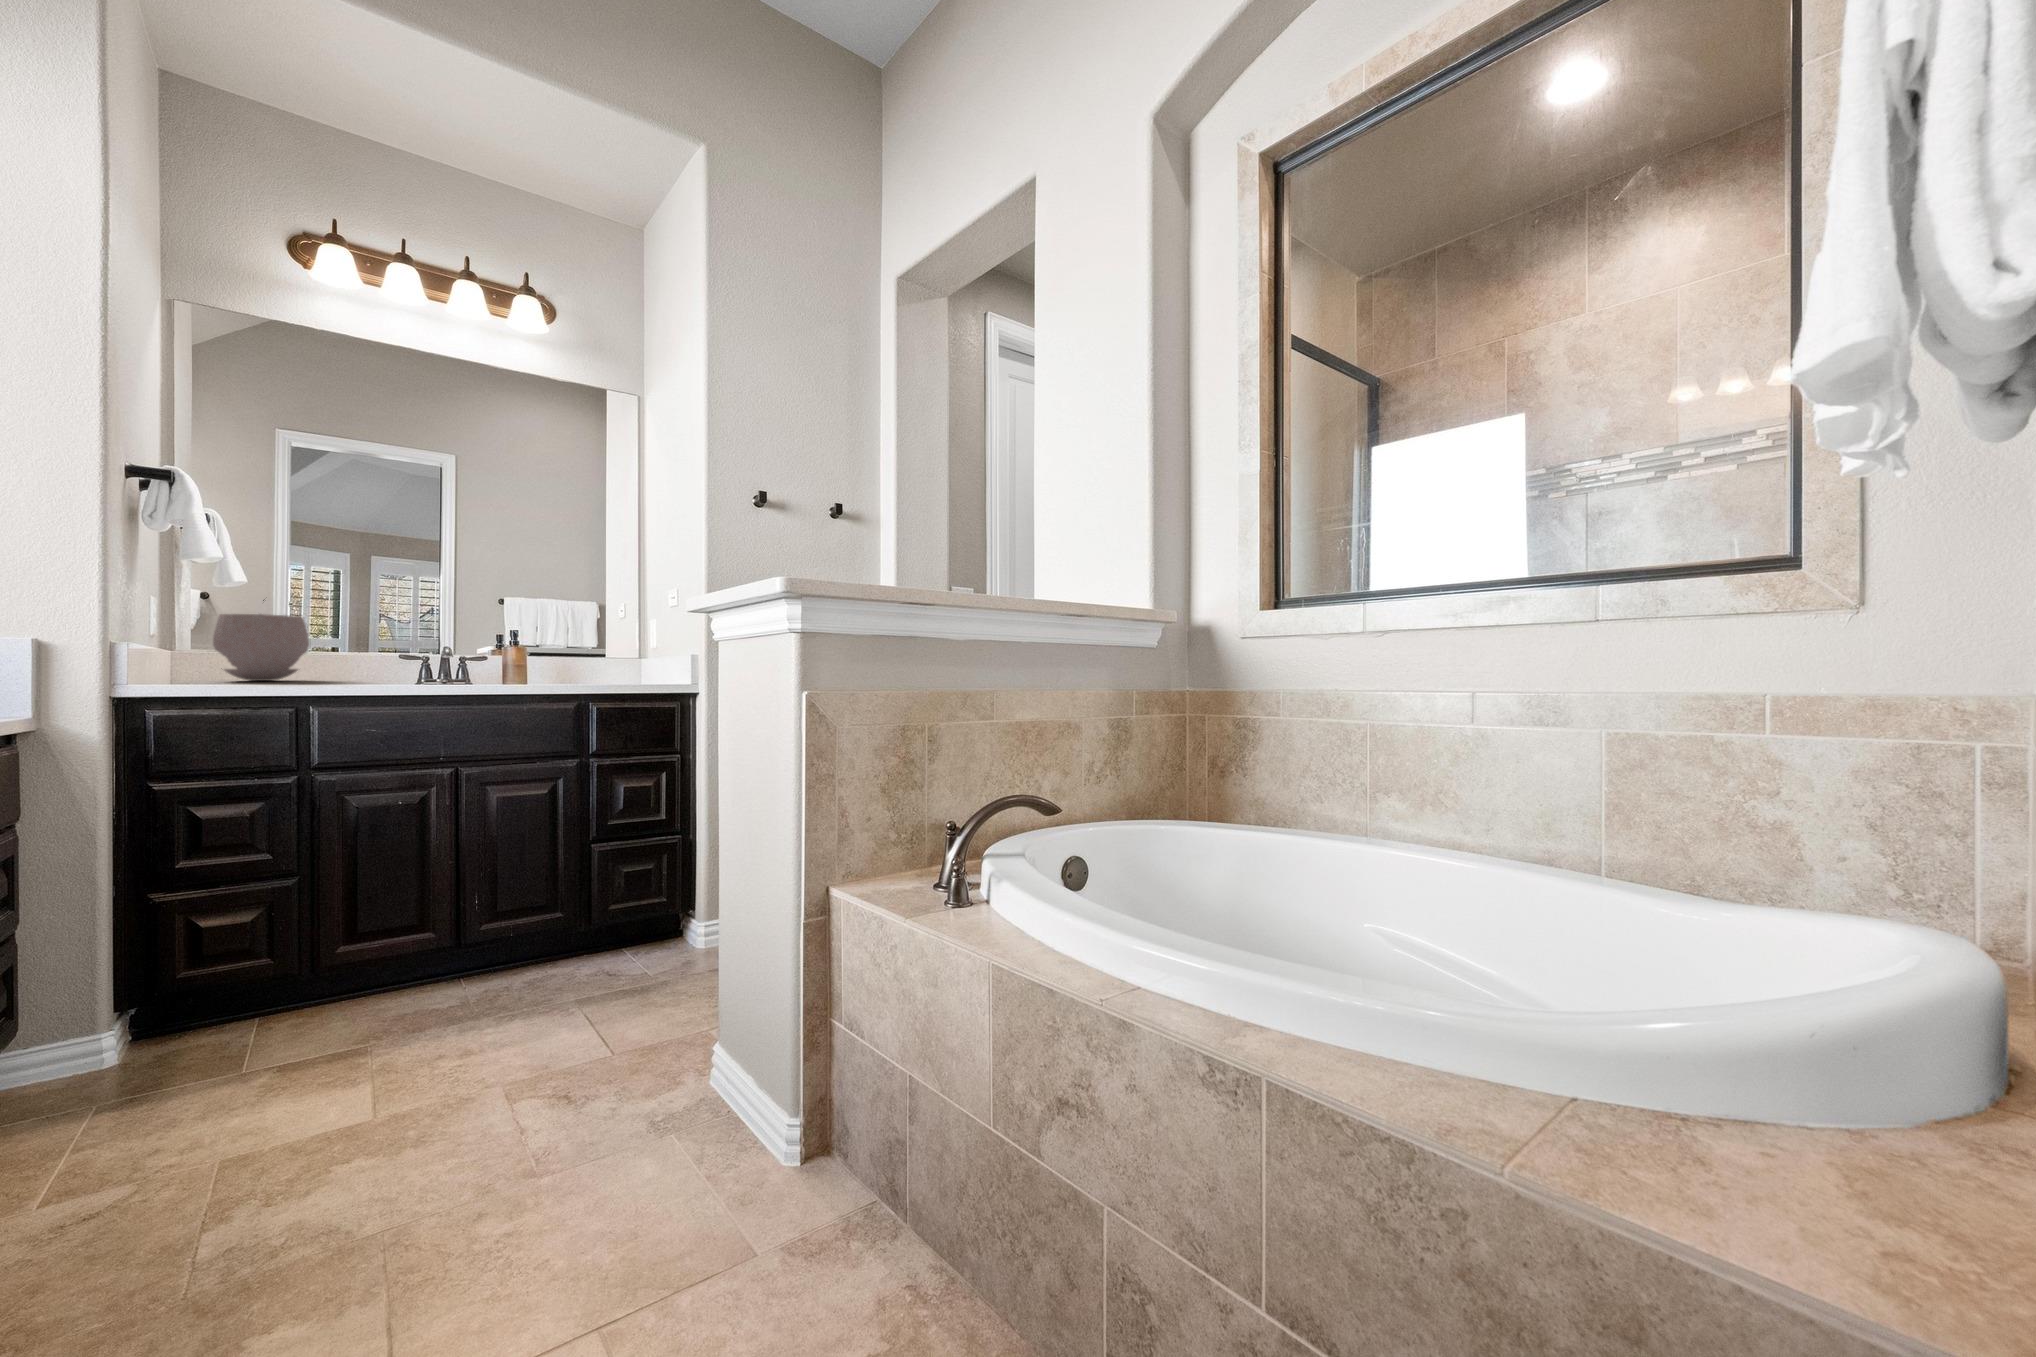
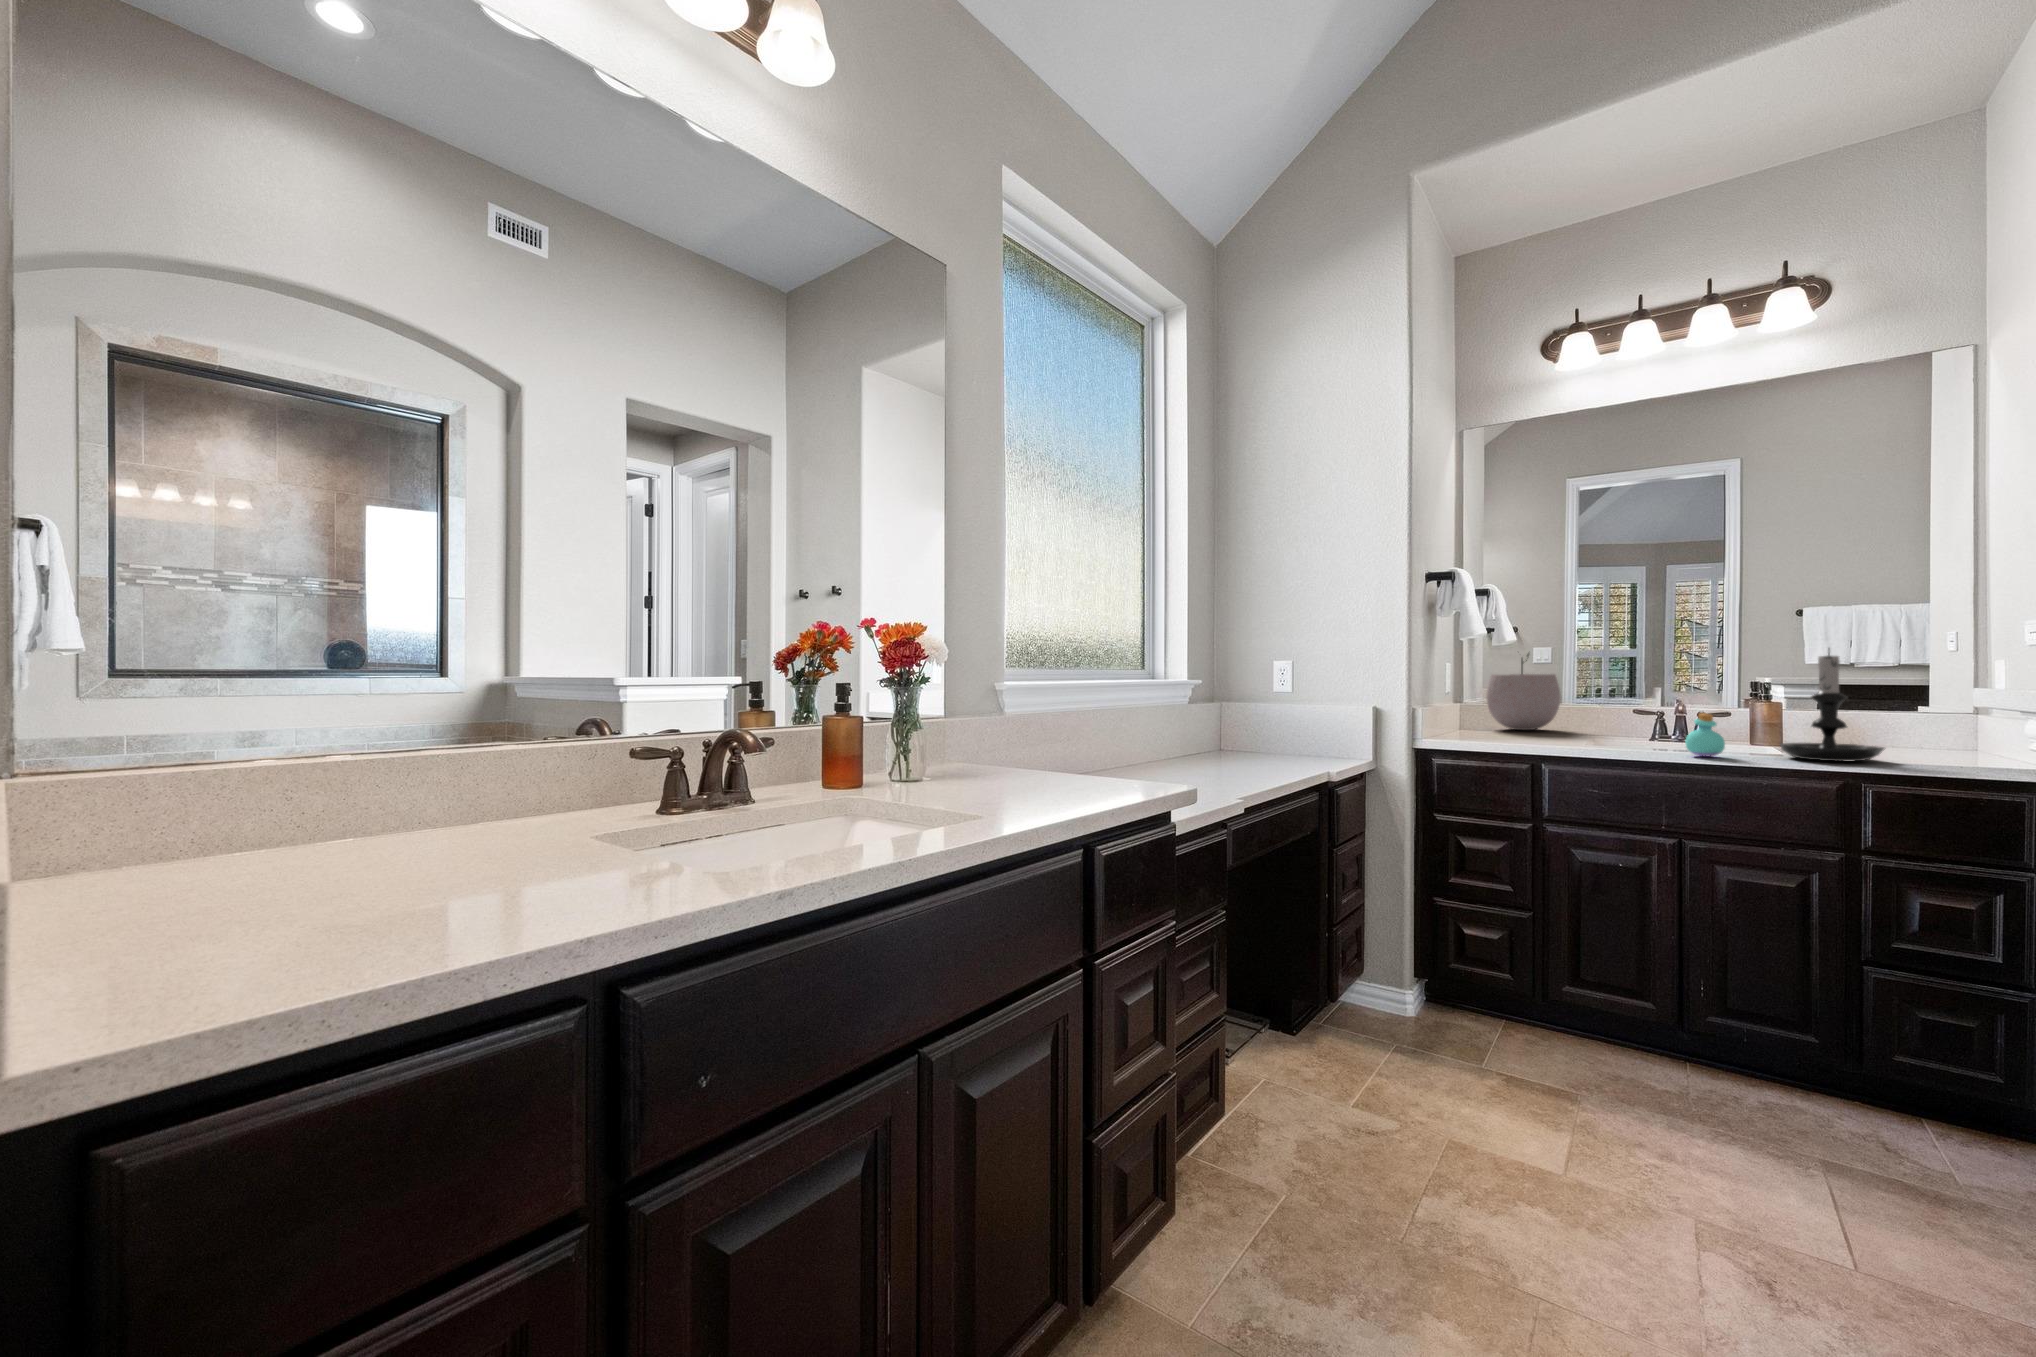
candle holder: none [535,594,606,686] -> present [1780,654,1885,762]
perfume bottle: none [460,648,495,688] -> present [1685,713,1725,757]

